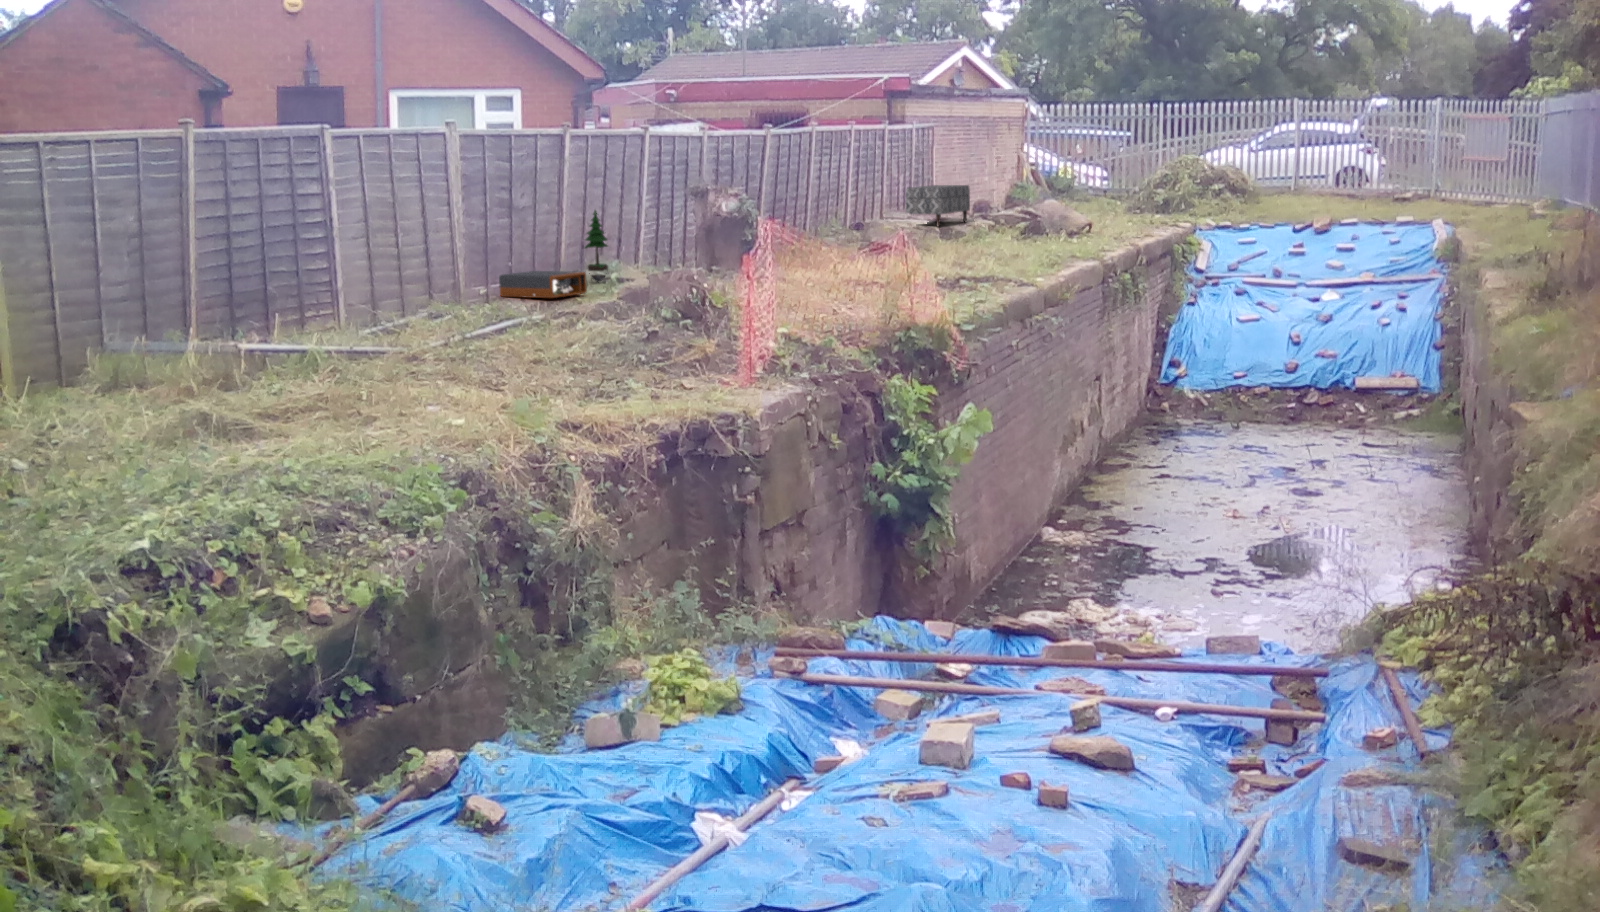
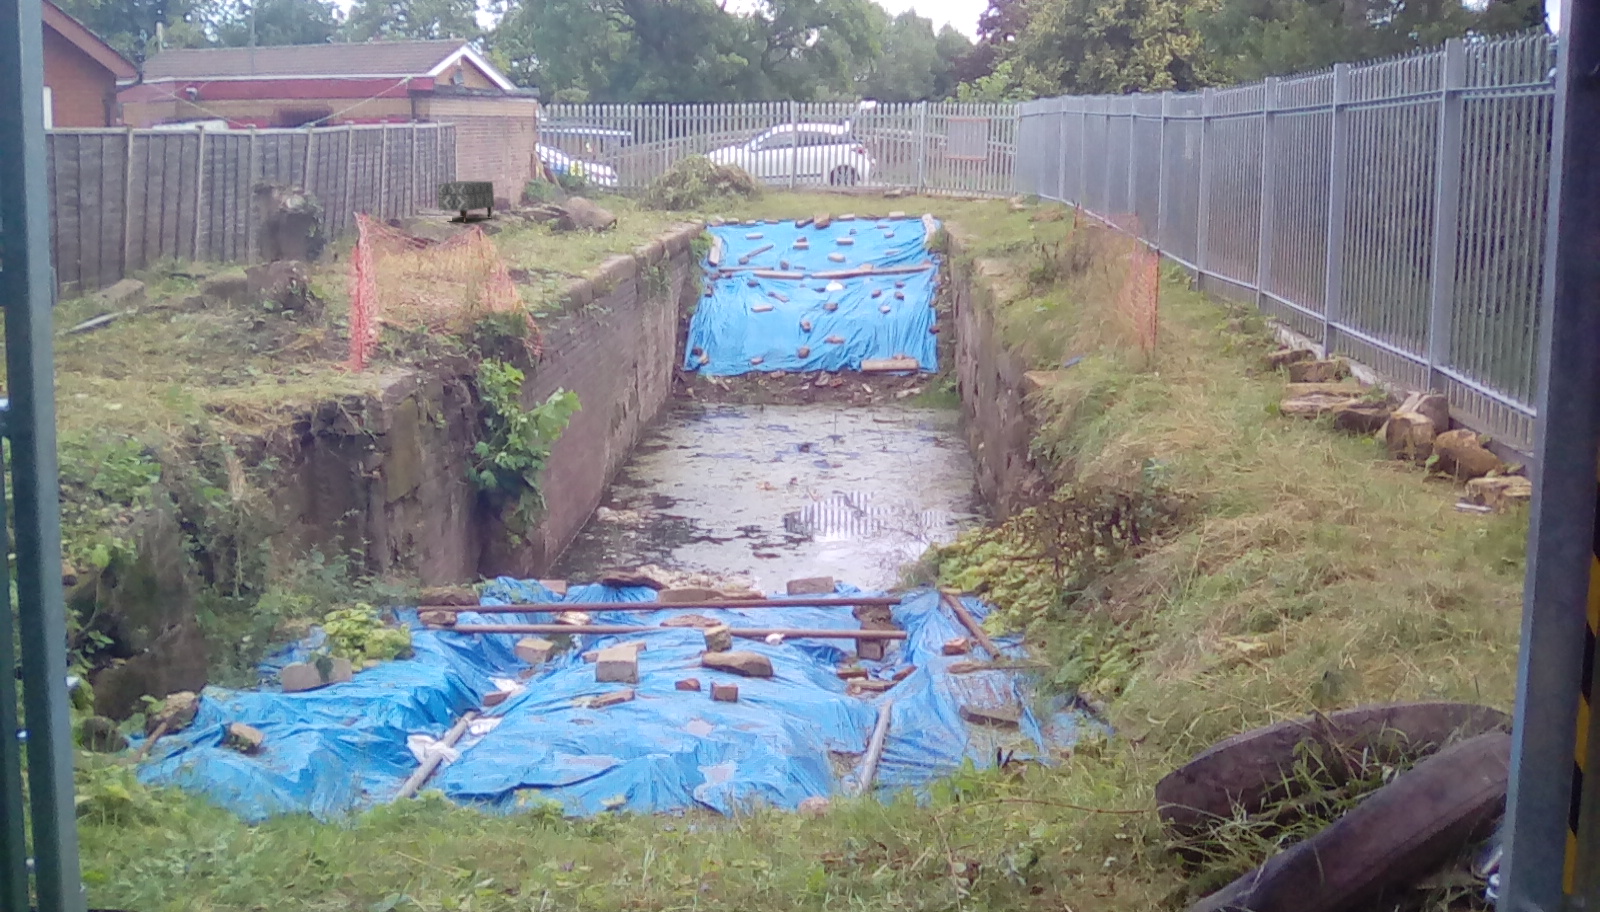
potted tree: present [584,210,608,282] -> none [128,204,157,280]
storage box: present [499,271,587,298] -> none [47,268,144,296]

